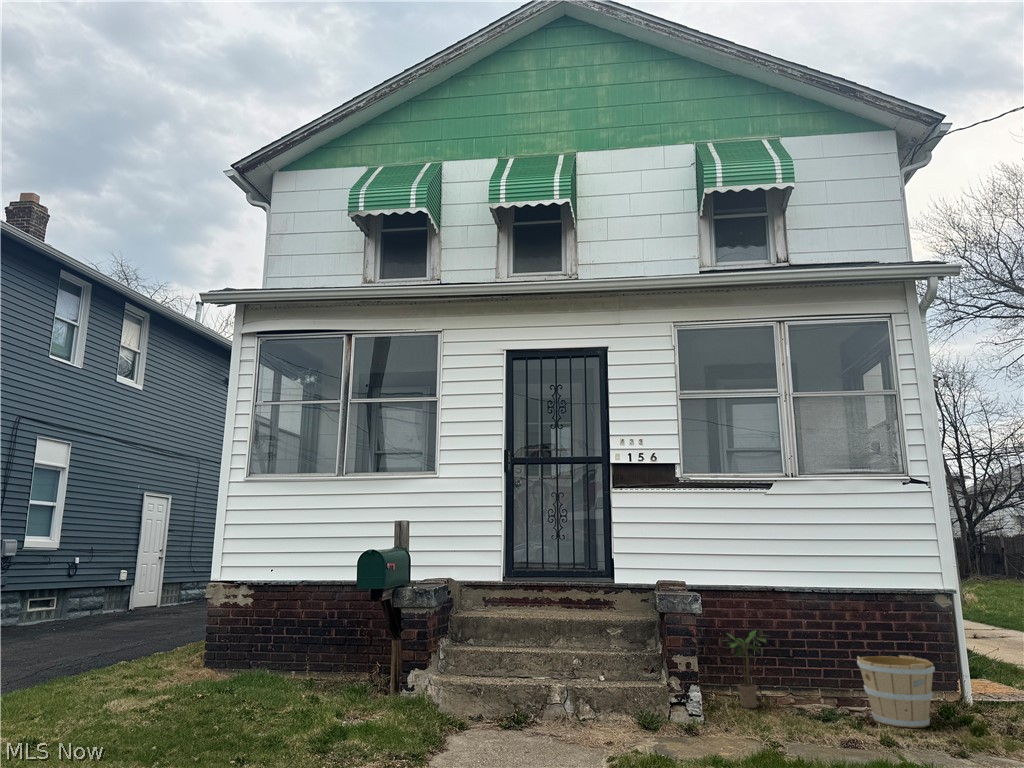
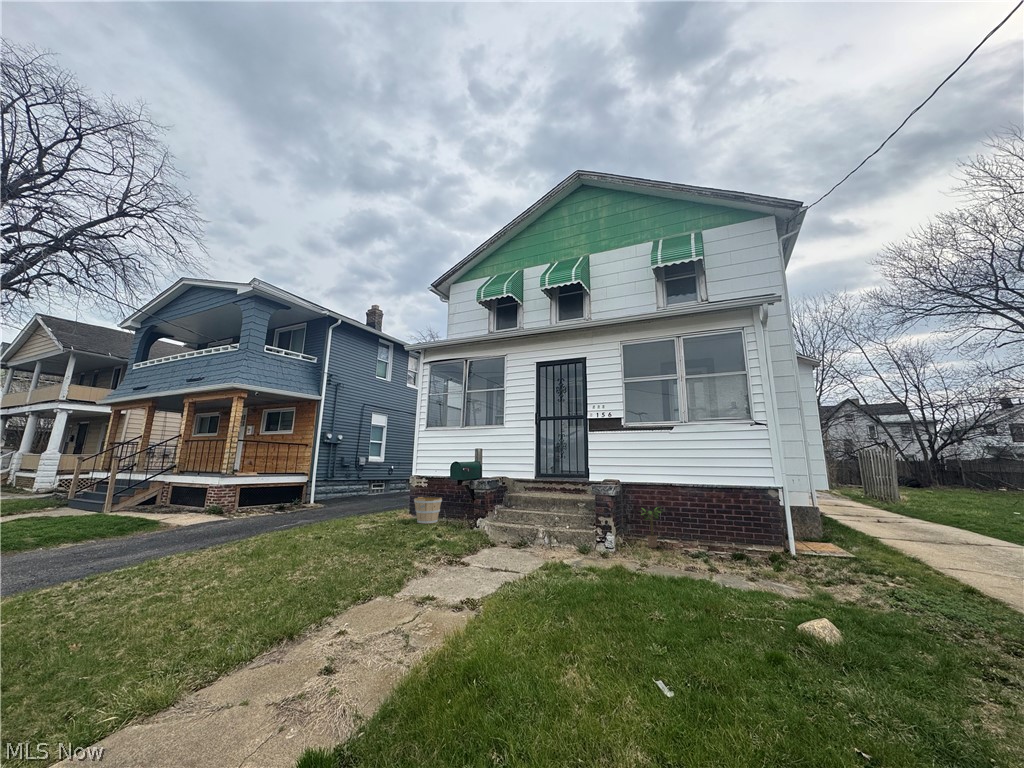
wooden bucket: present [857,655,935,728] -> present [414,497,442,524]

